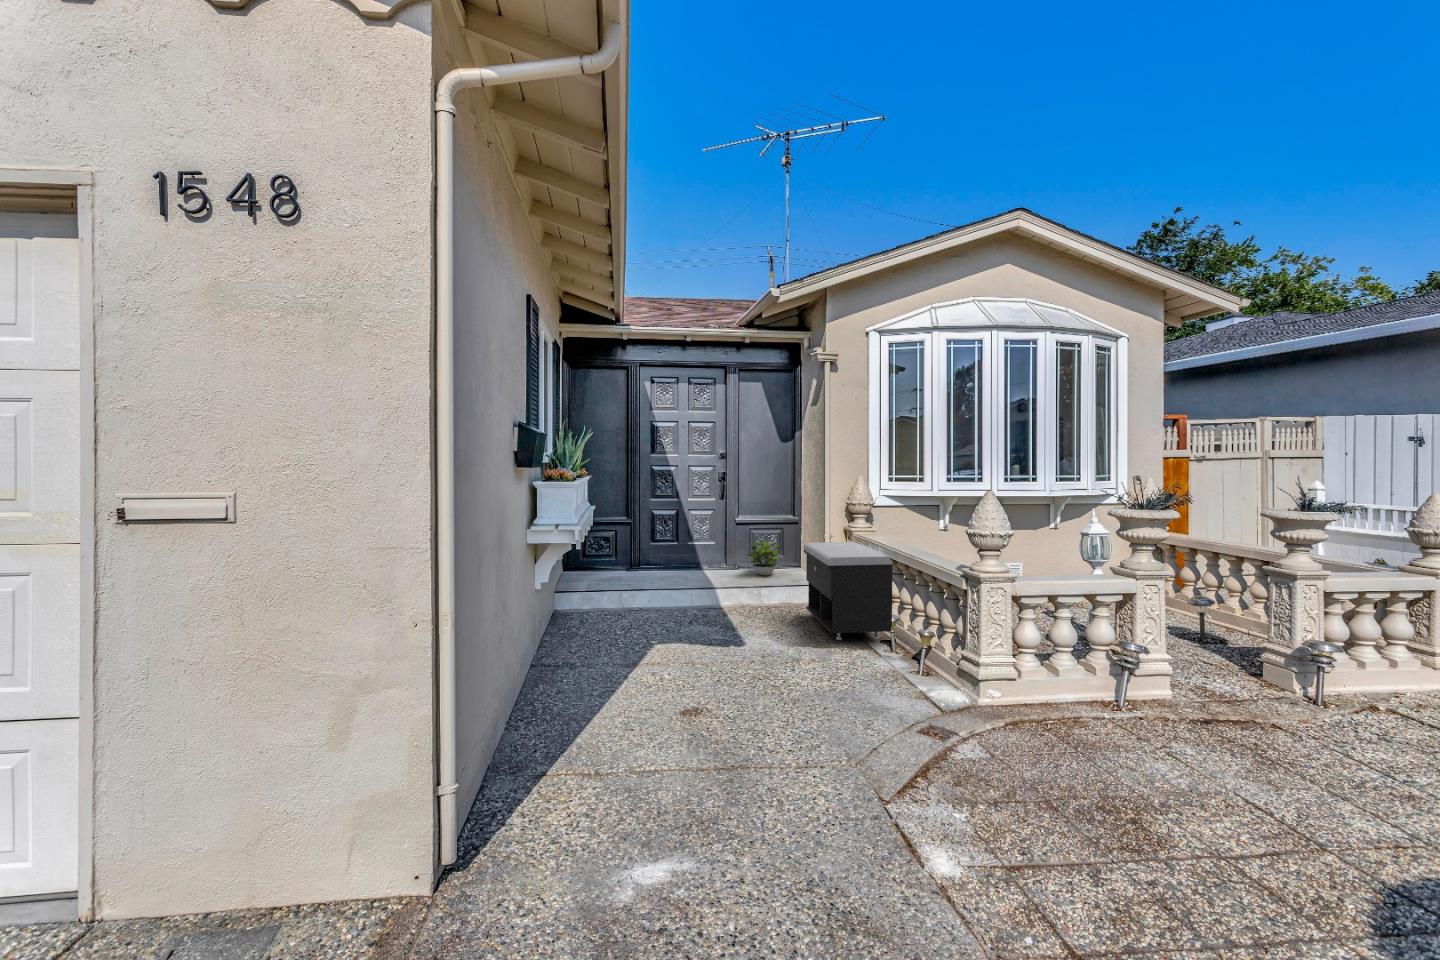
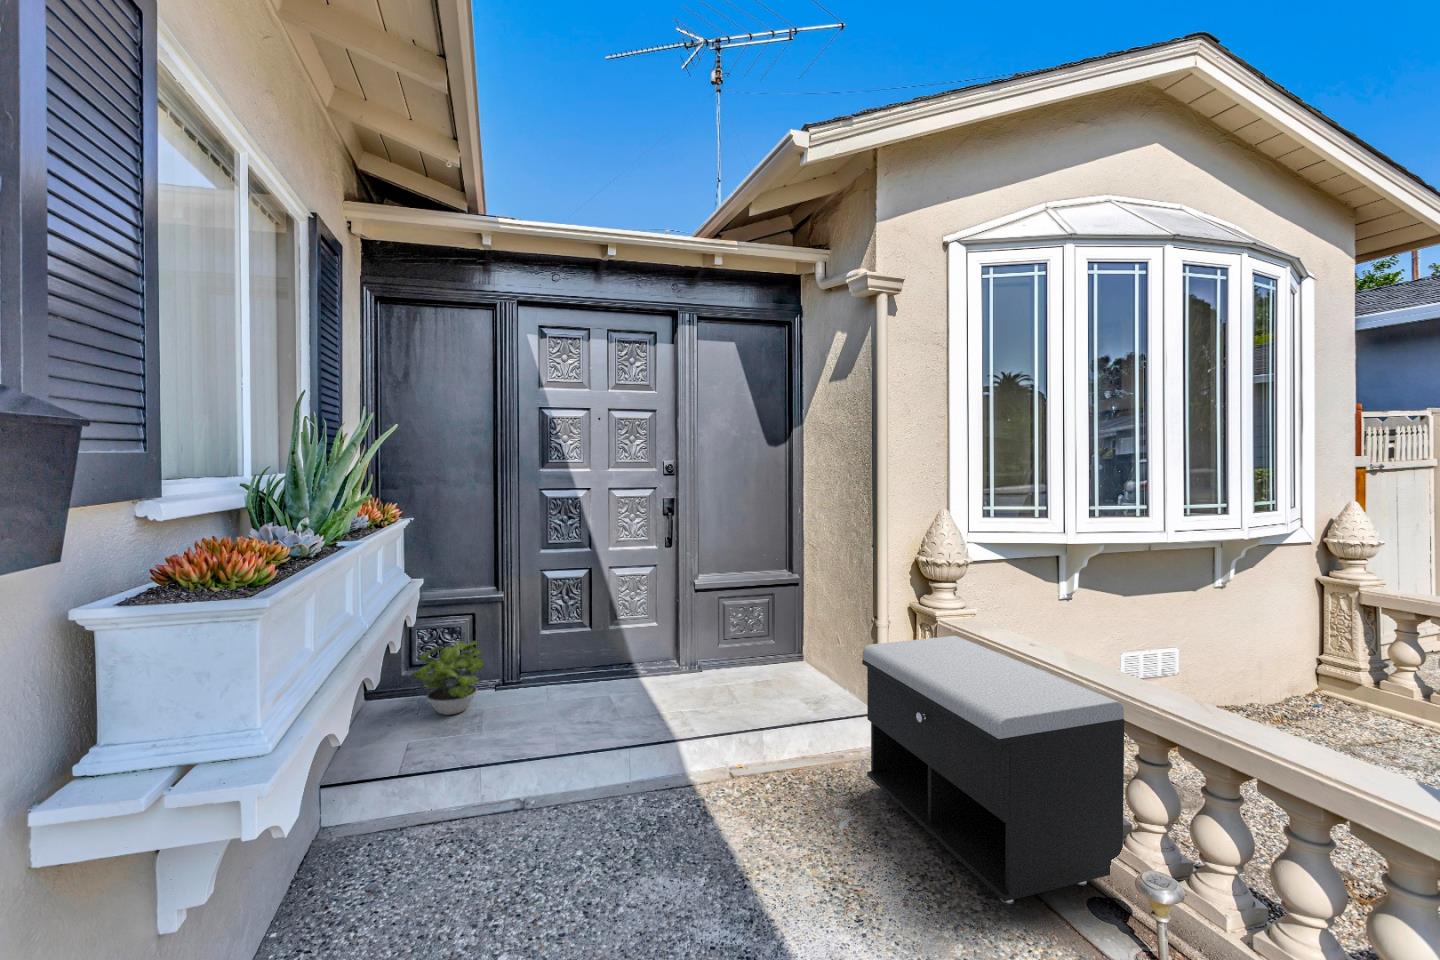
potted plant: present [748,540,779,576] -> present [411,640,483,715]

